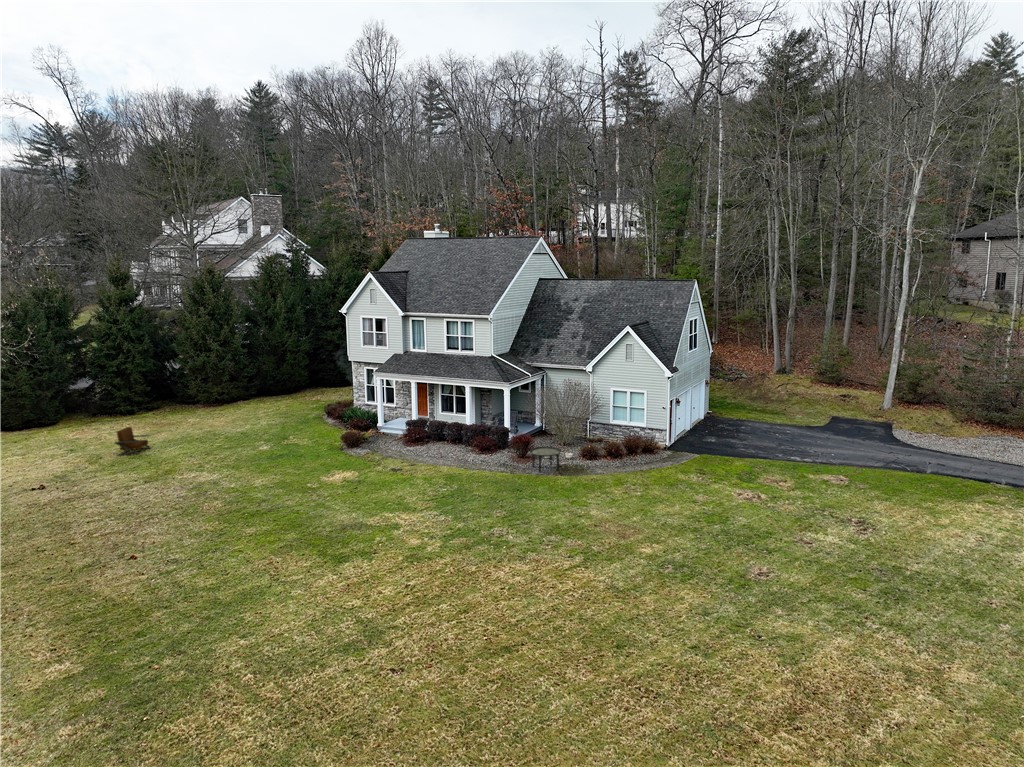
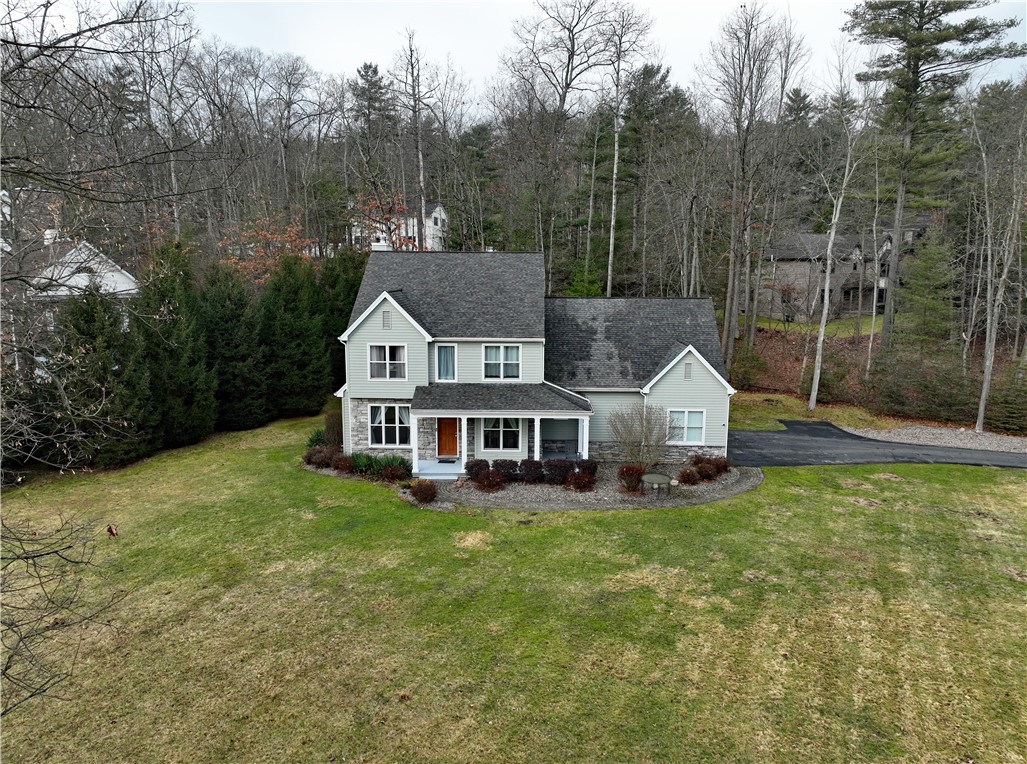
lounge chair: present [115,427,151,456] -> none [88,522,132,570]

